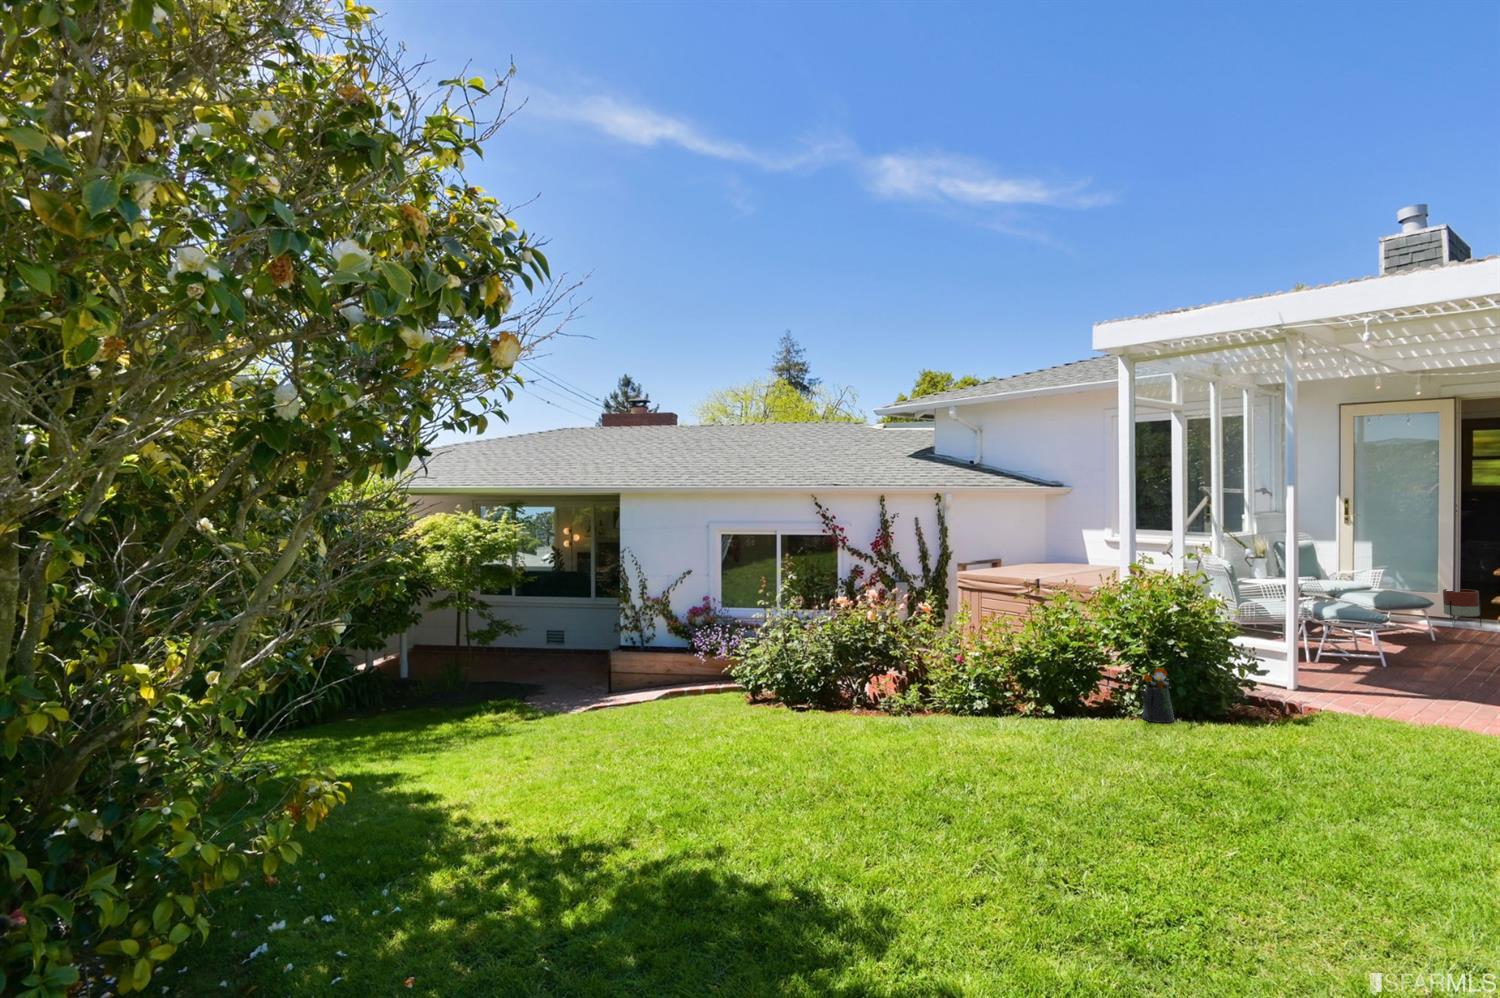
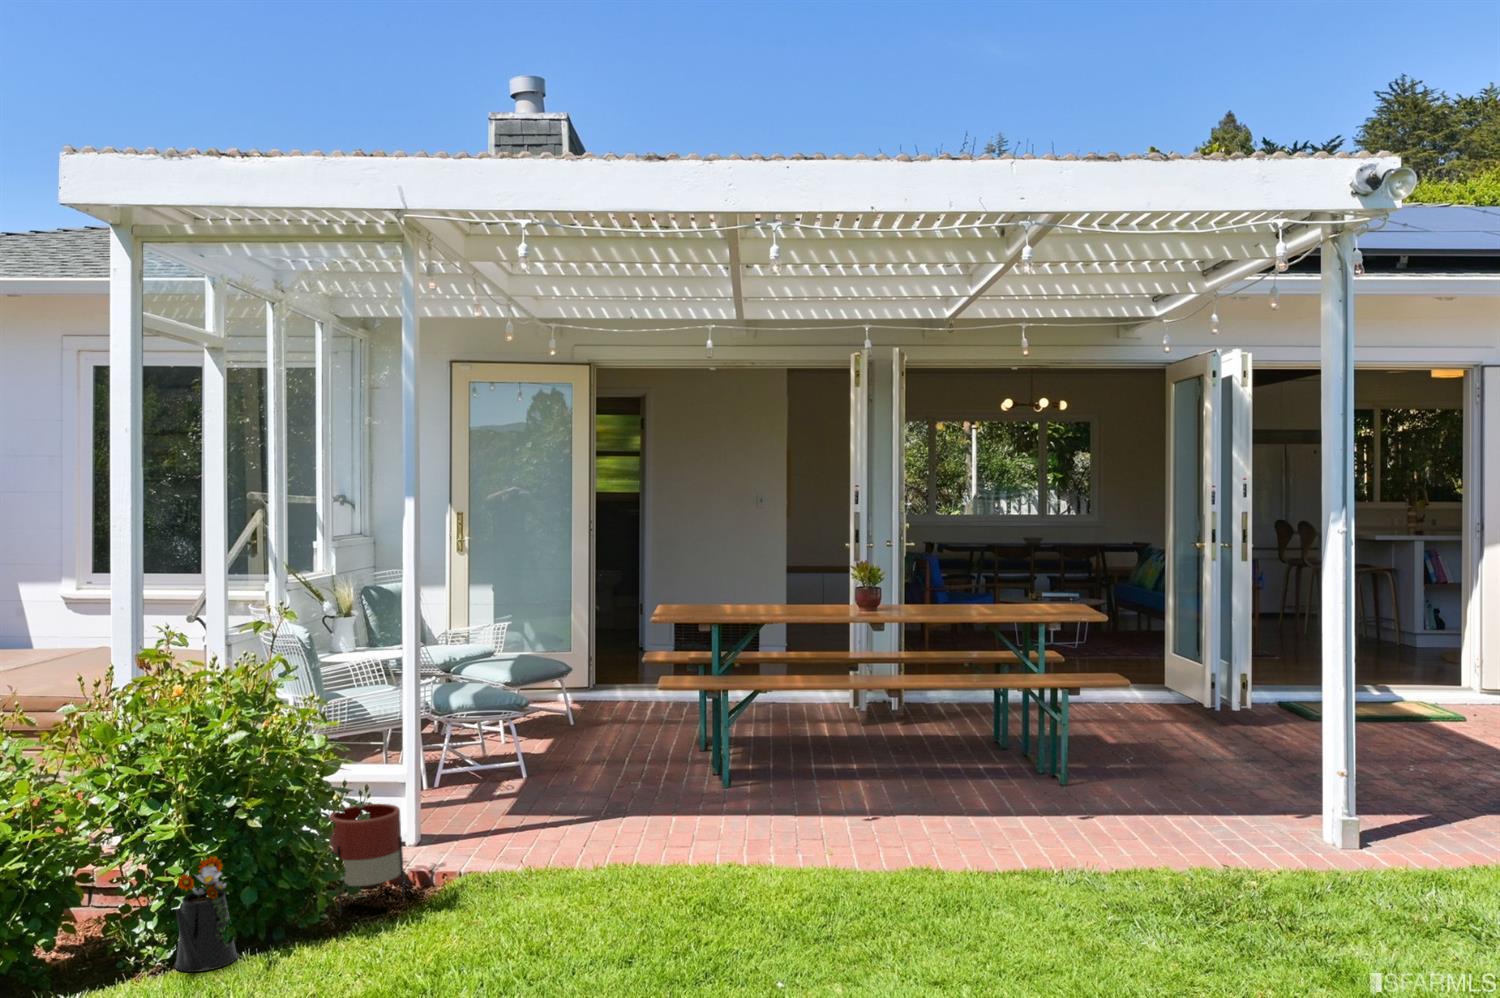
planter: present [1443,589,1482,626] -> present [329,804,404,915]

